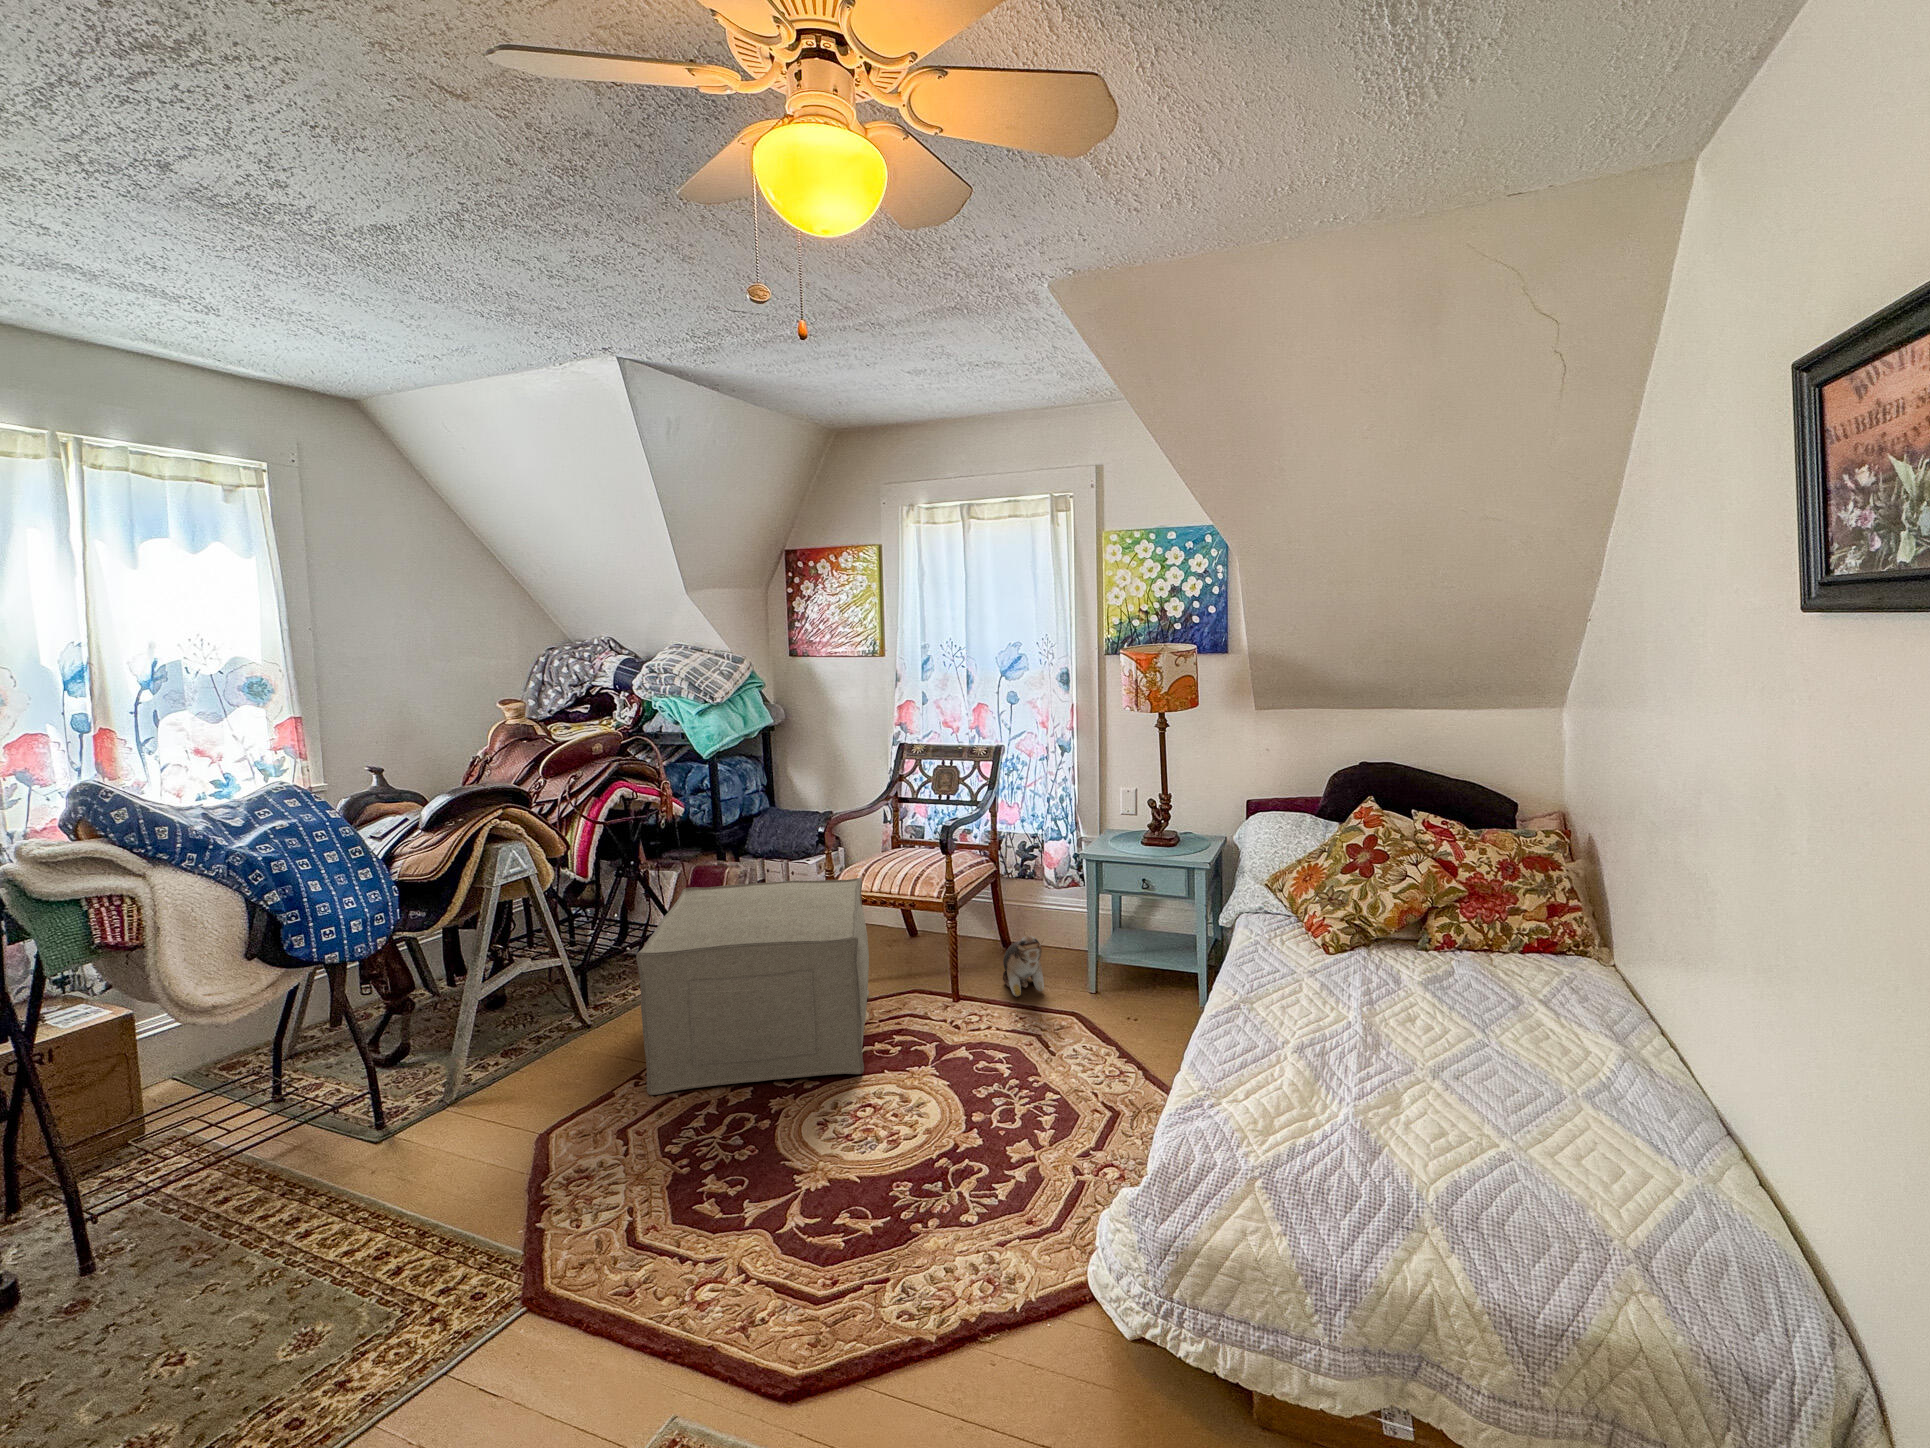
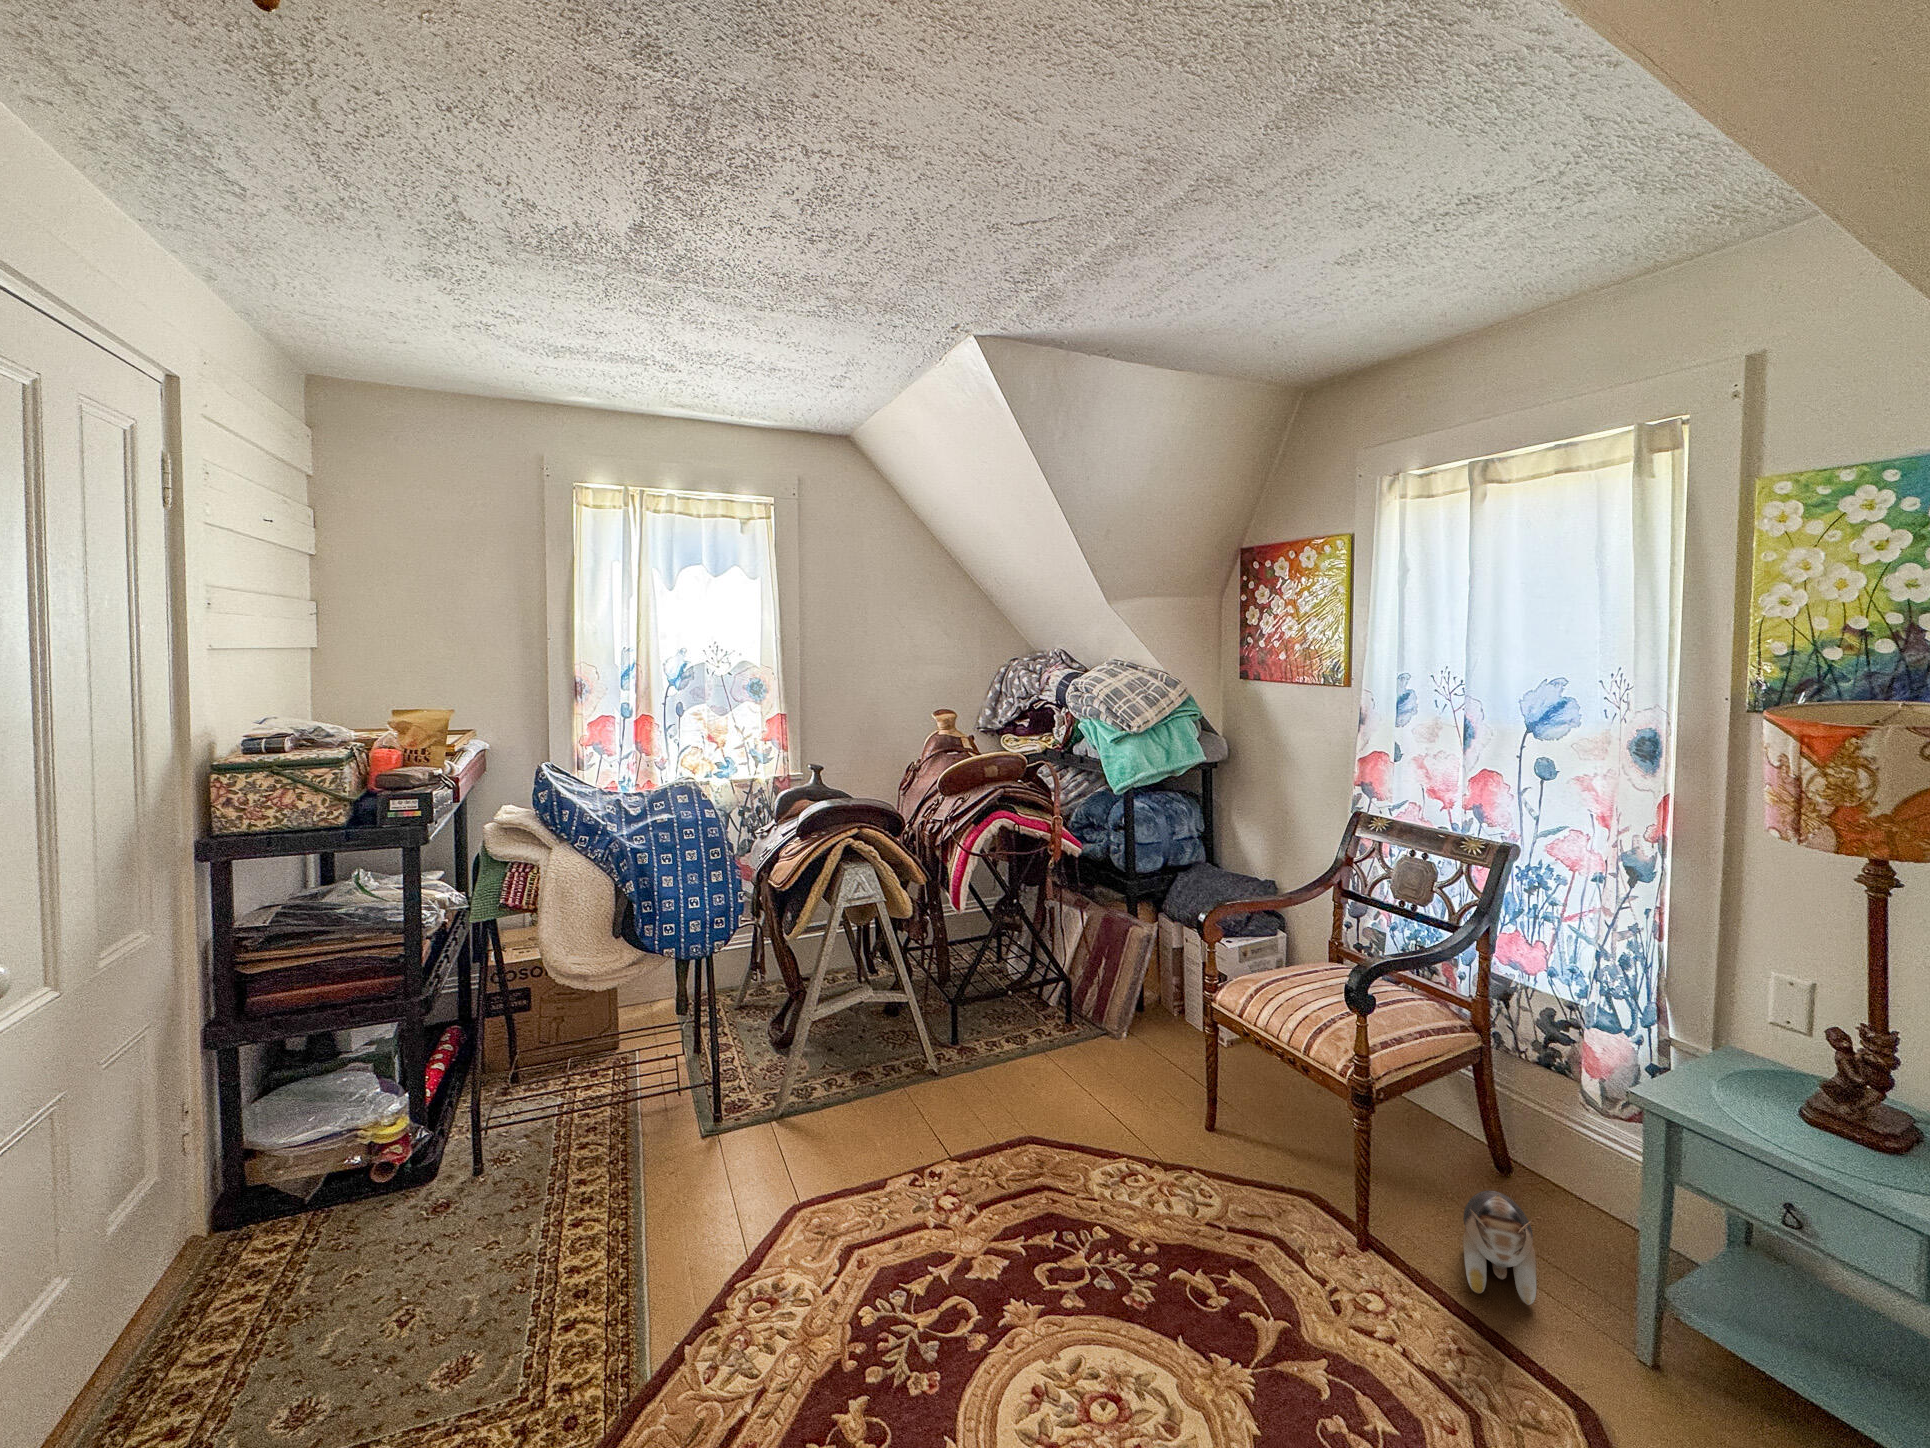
ottoman: present [636,878,869,1095] -> none [904,952,1243,1320]

